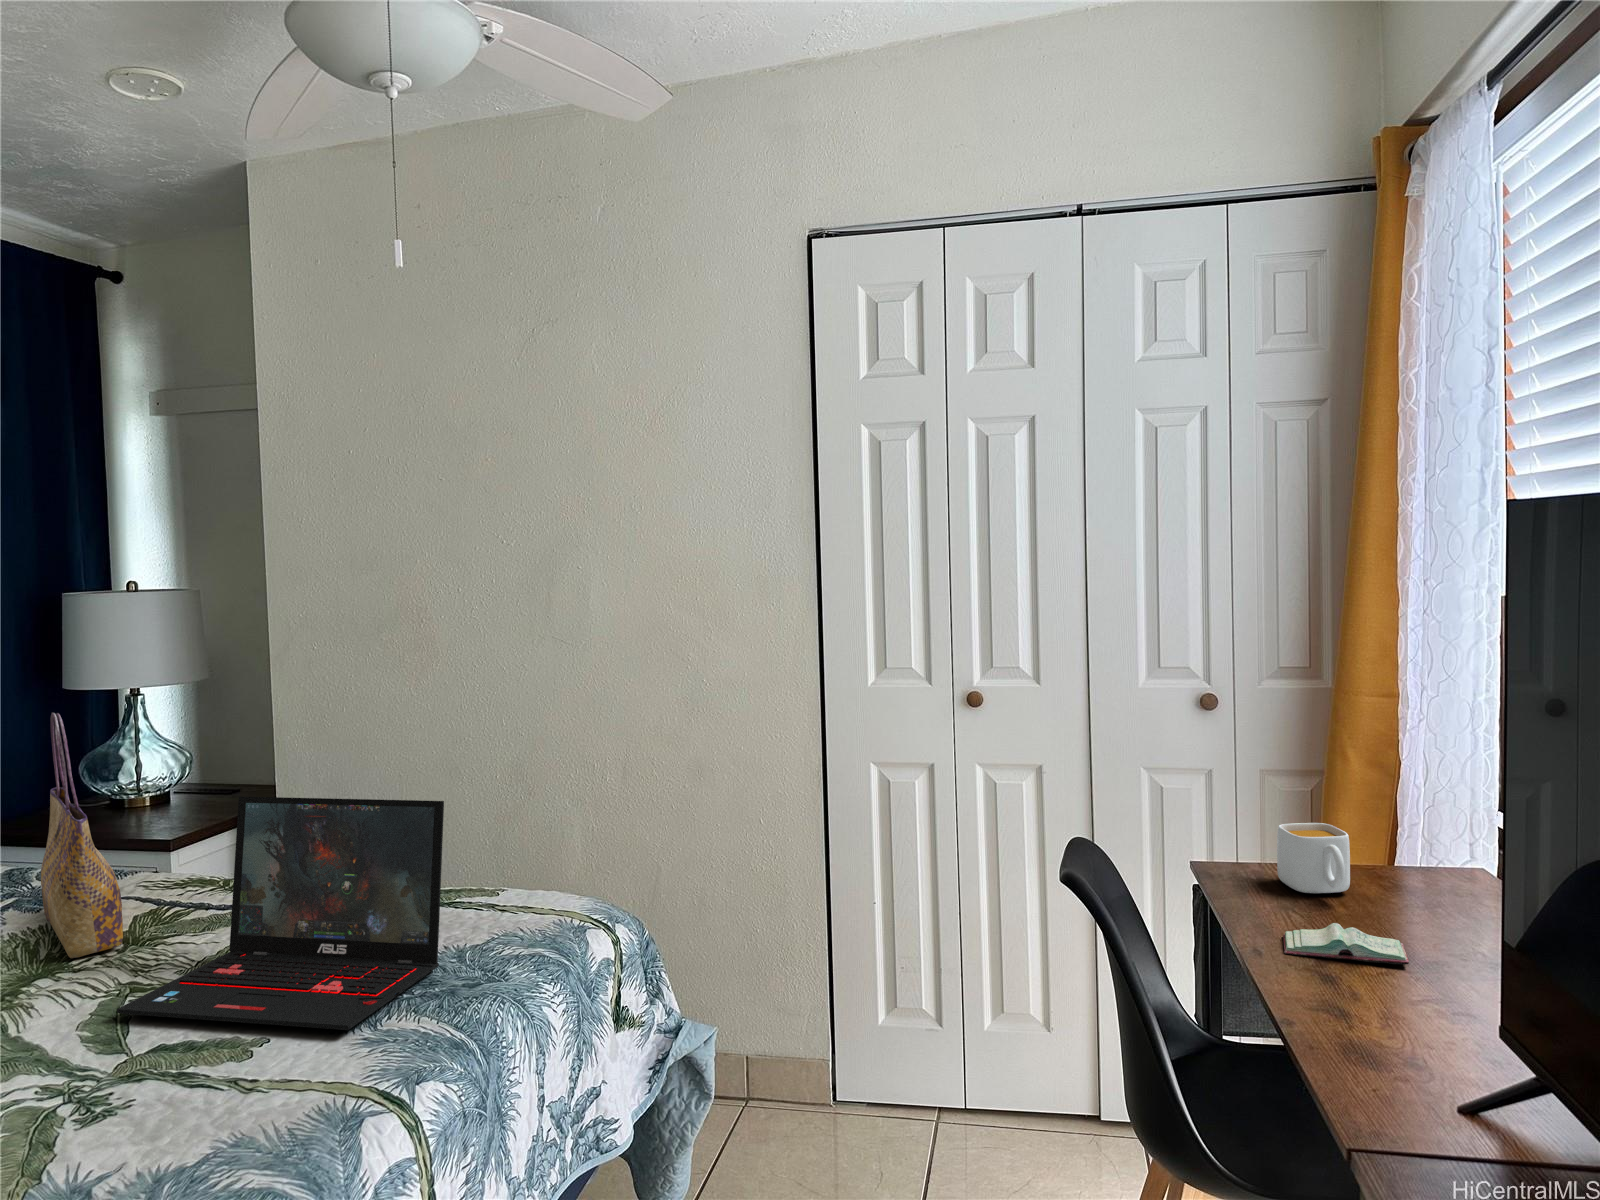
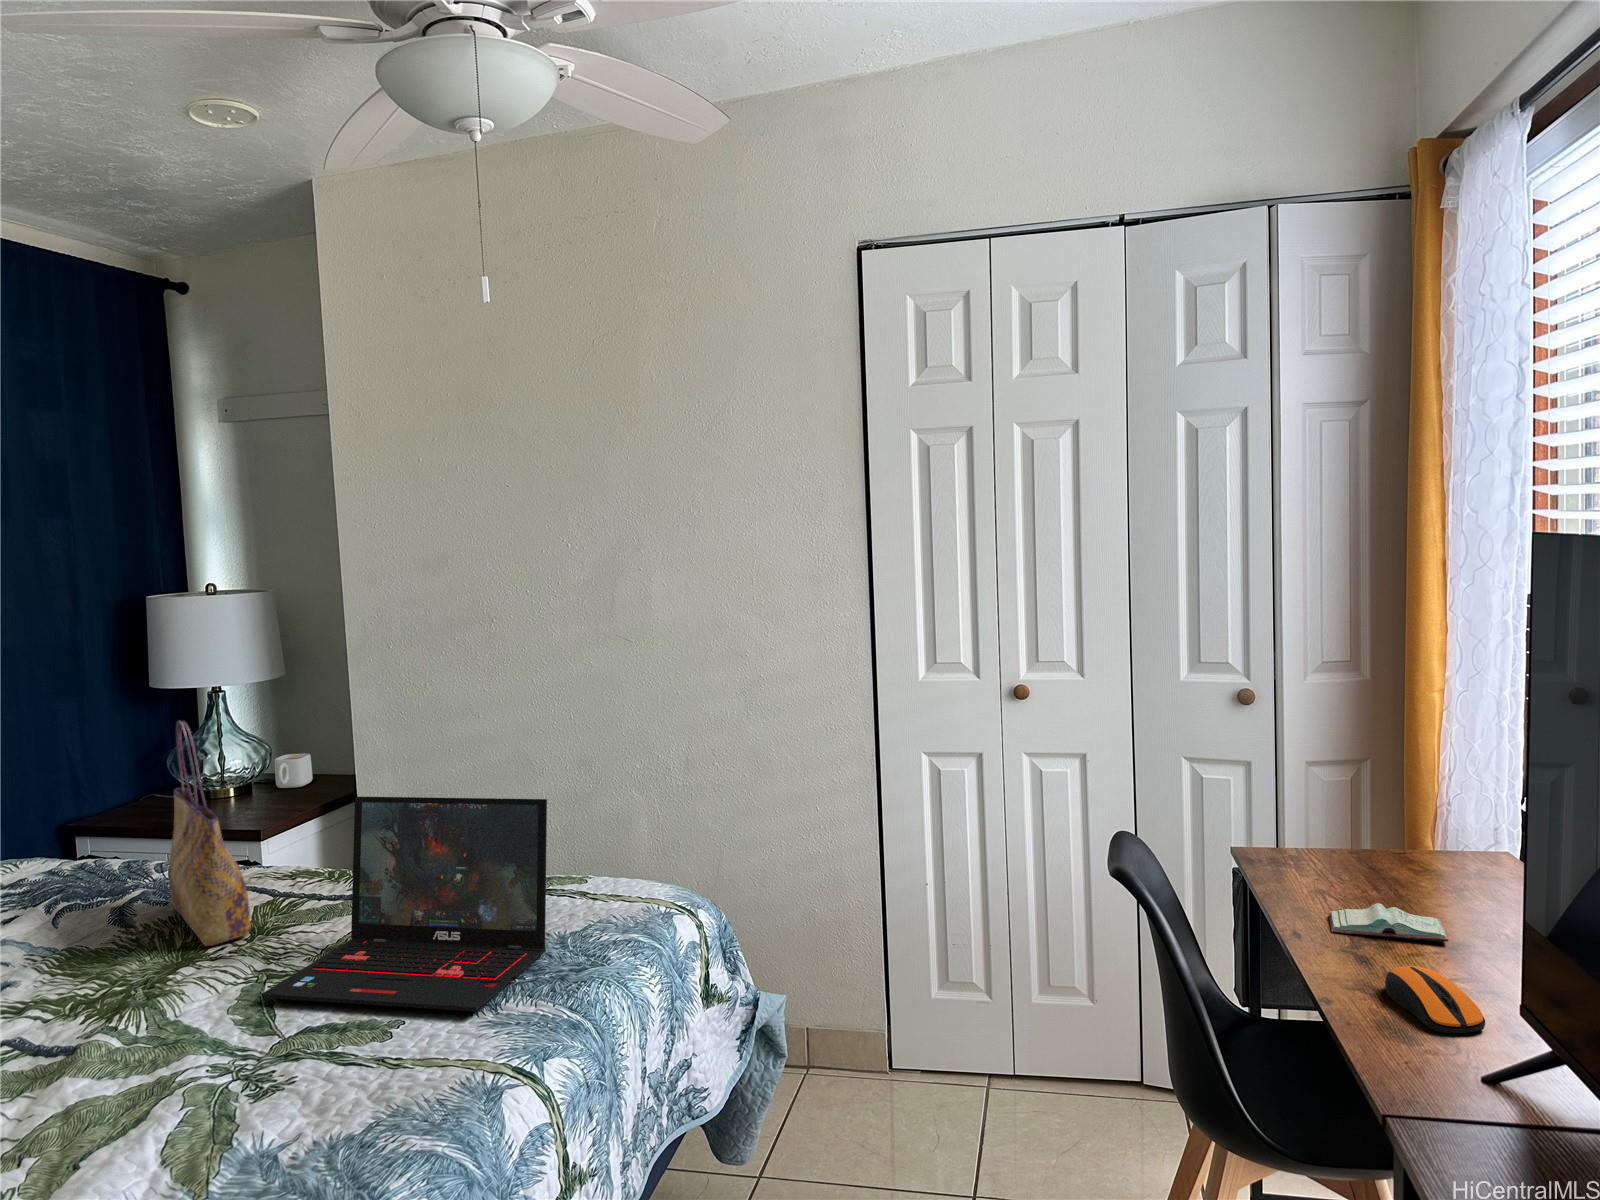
mug: present [1277,823,1350,893] -> present [275,753,312,788]
computer mouse: none [1337,989,1443,1062] -> present [1385,966,1485,1033]

